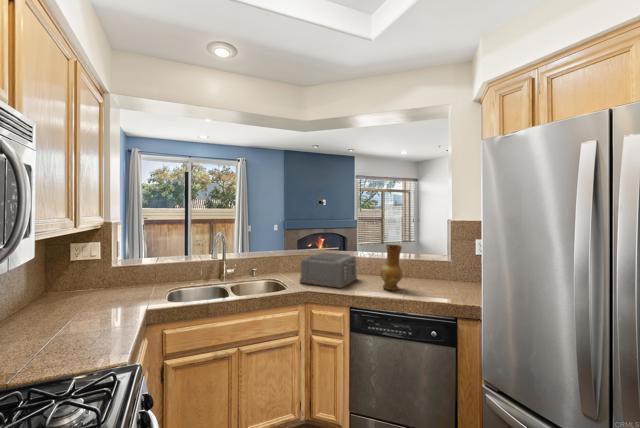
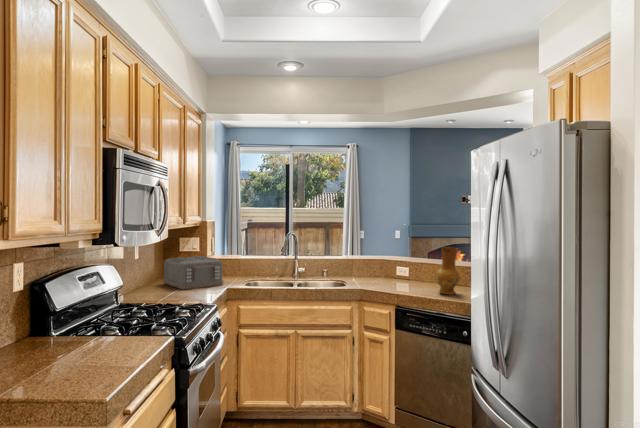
toaster: present [300,253,358,288] -> present [163,256,223,289]

